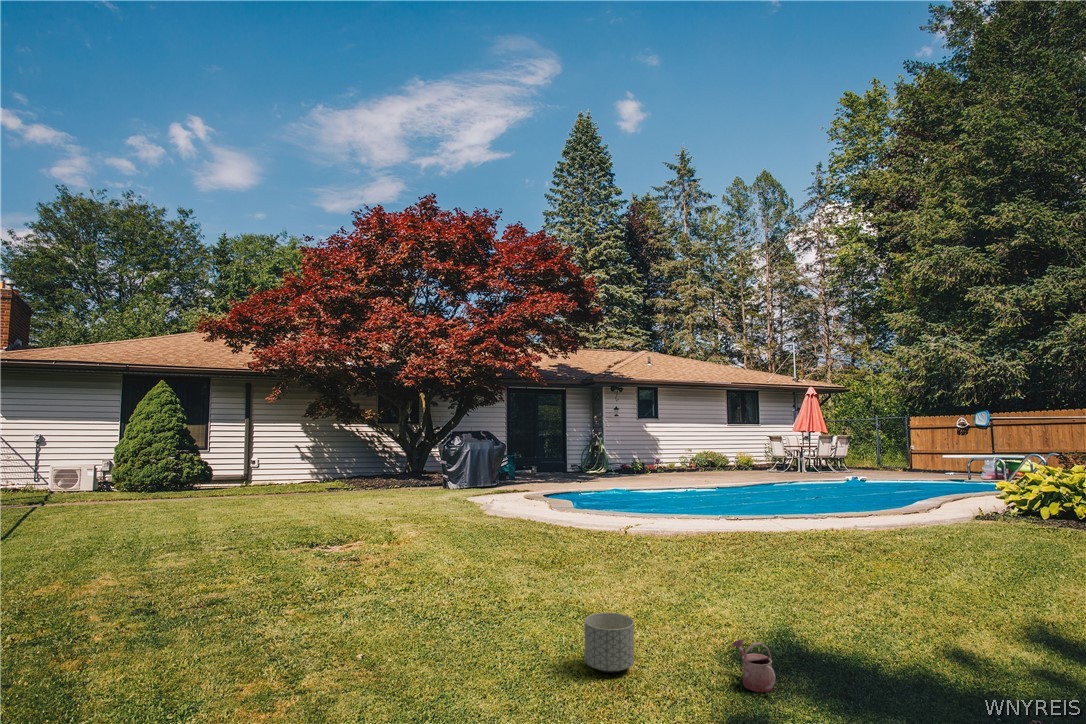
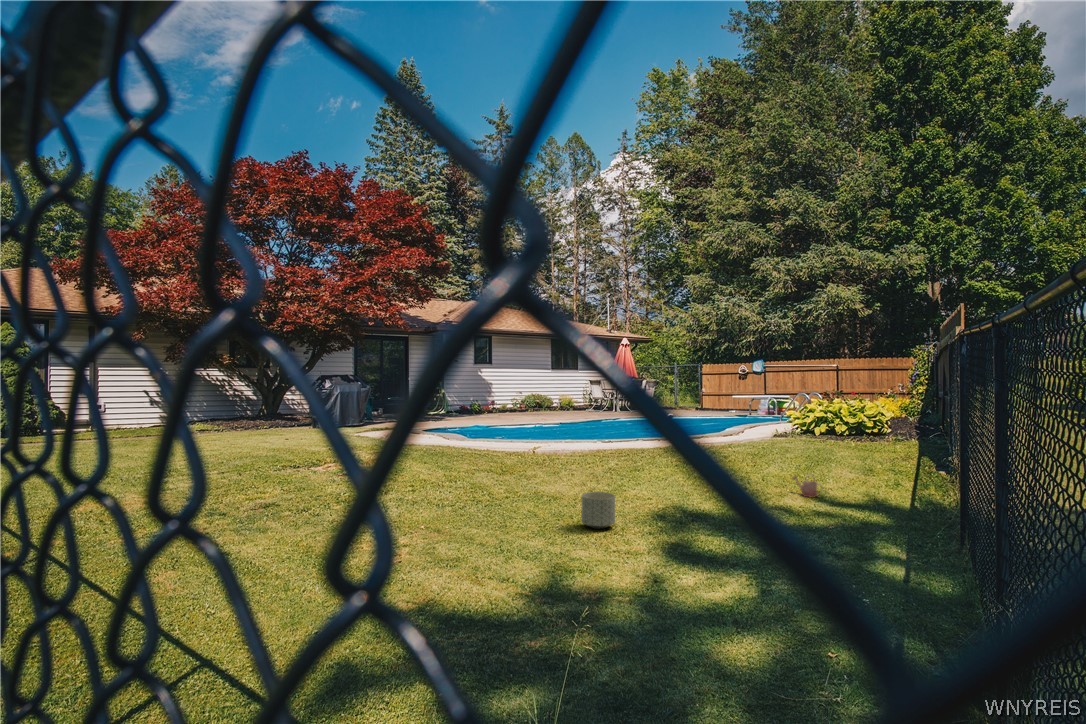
watering can: present [732,640,776,692] -> present [793,474,821,498]

